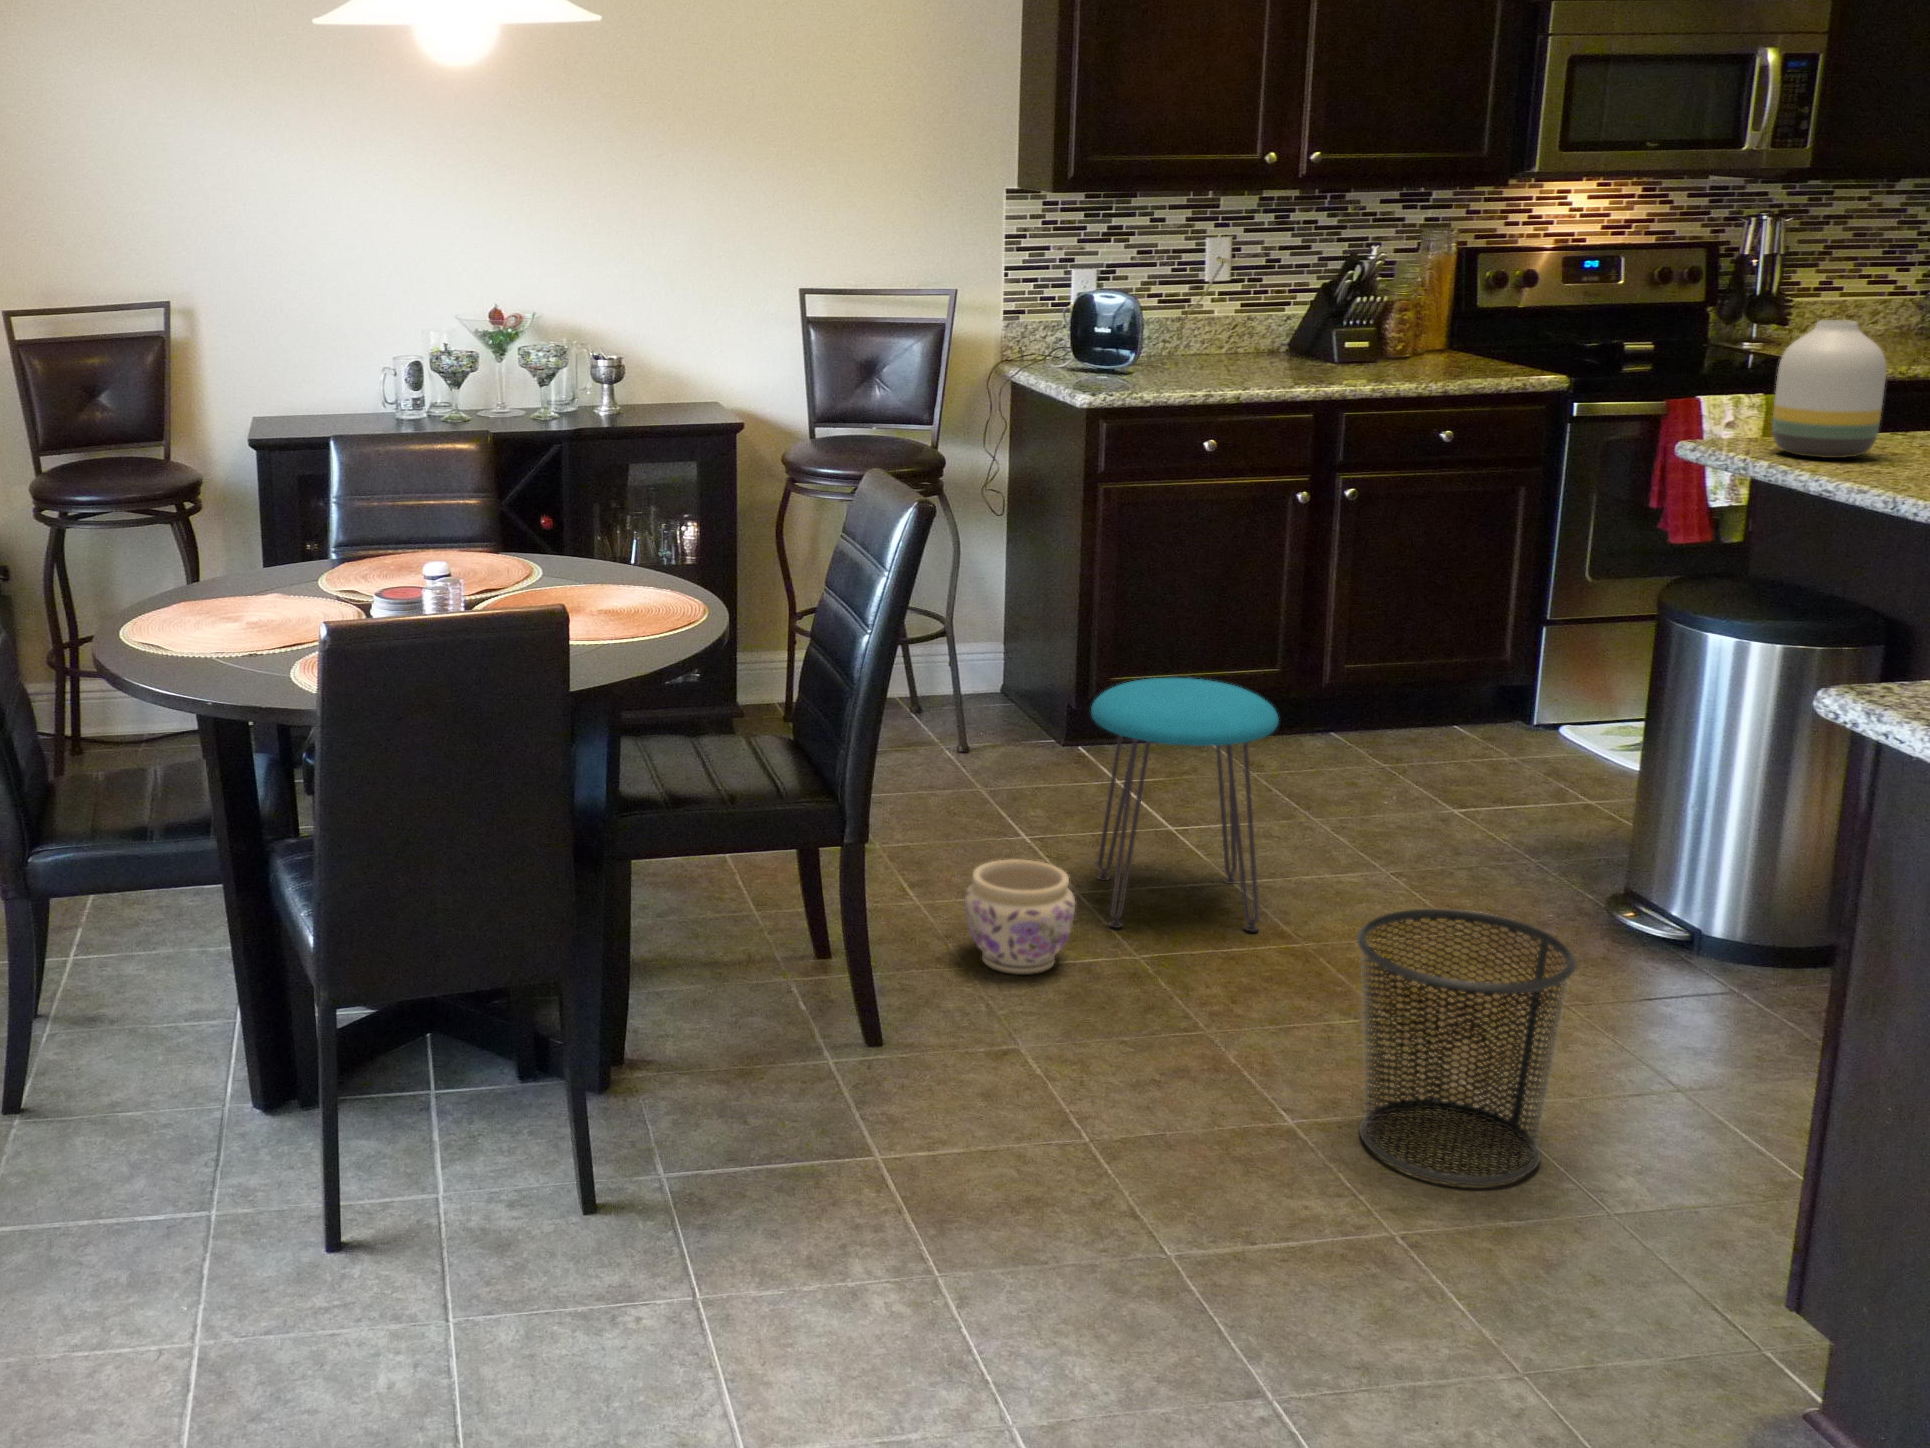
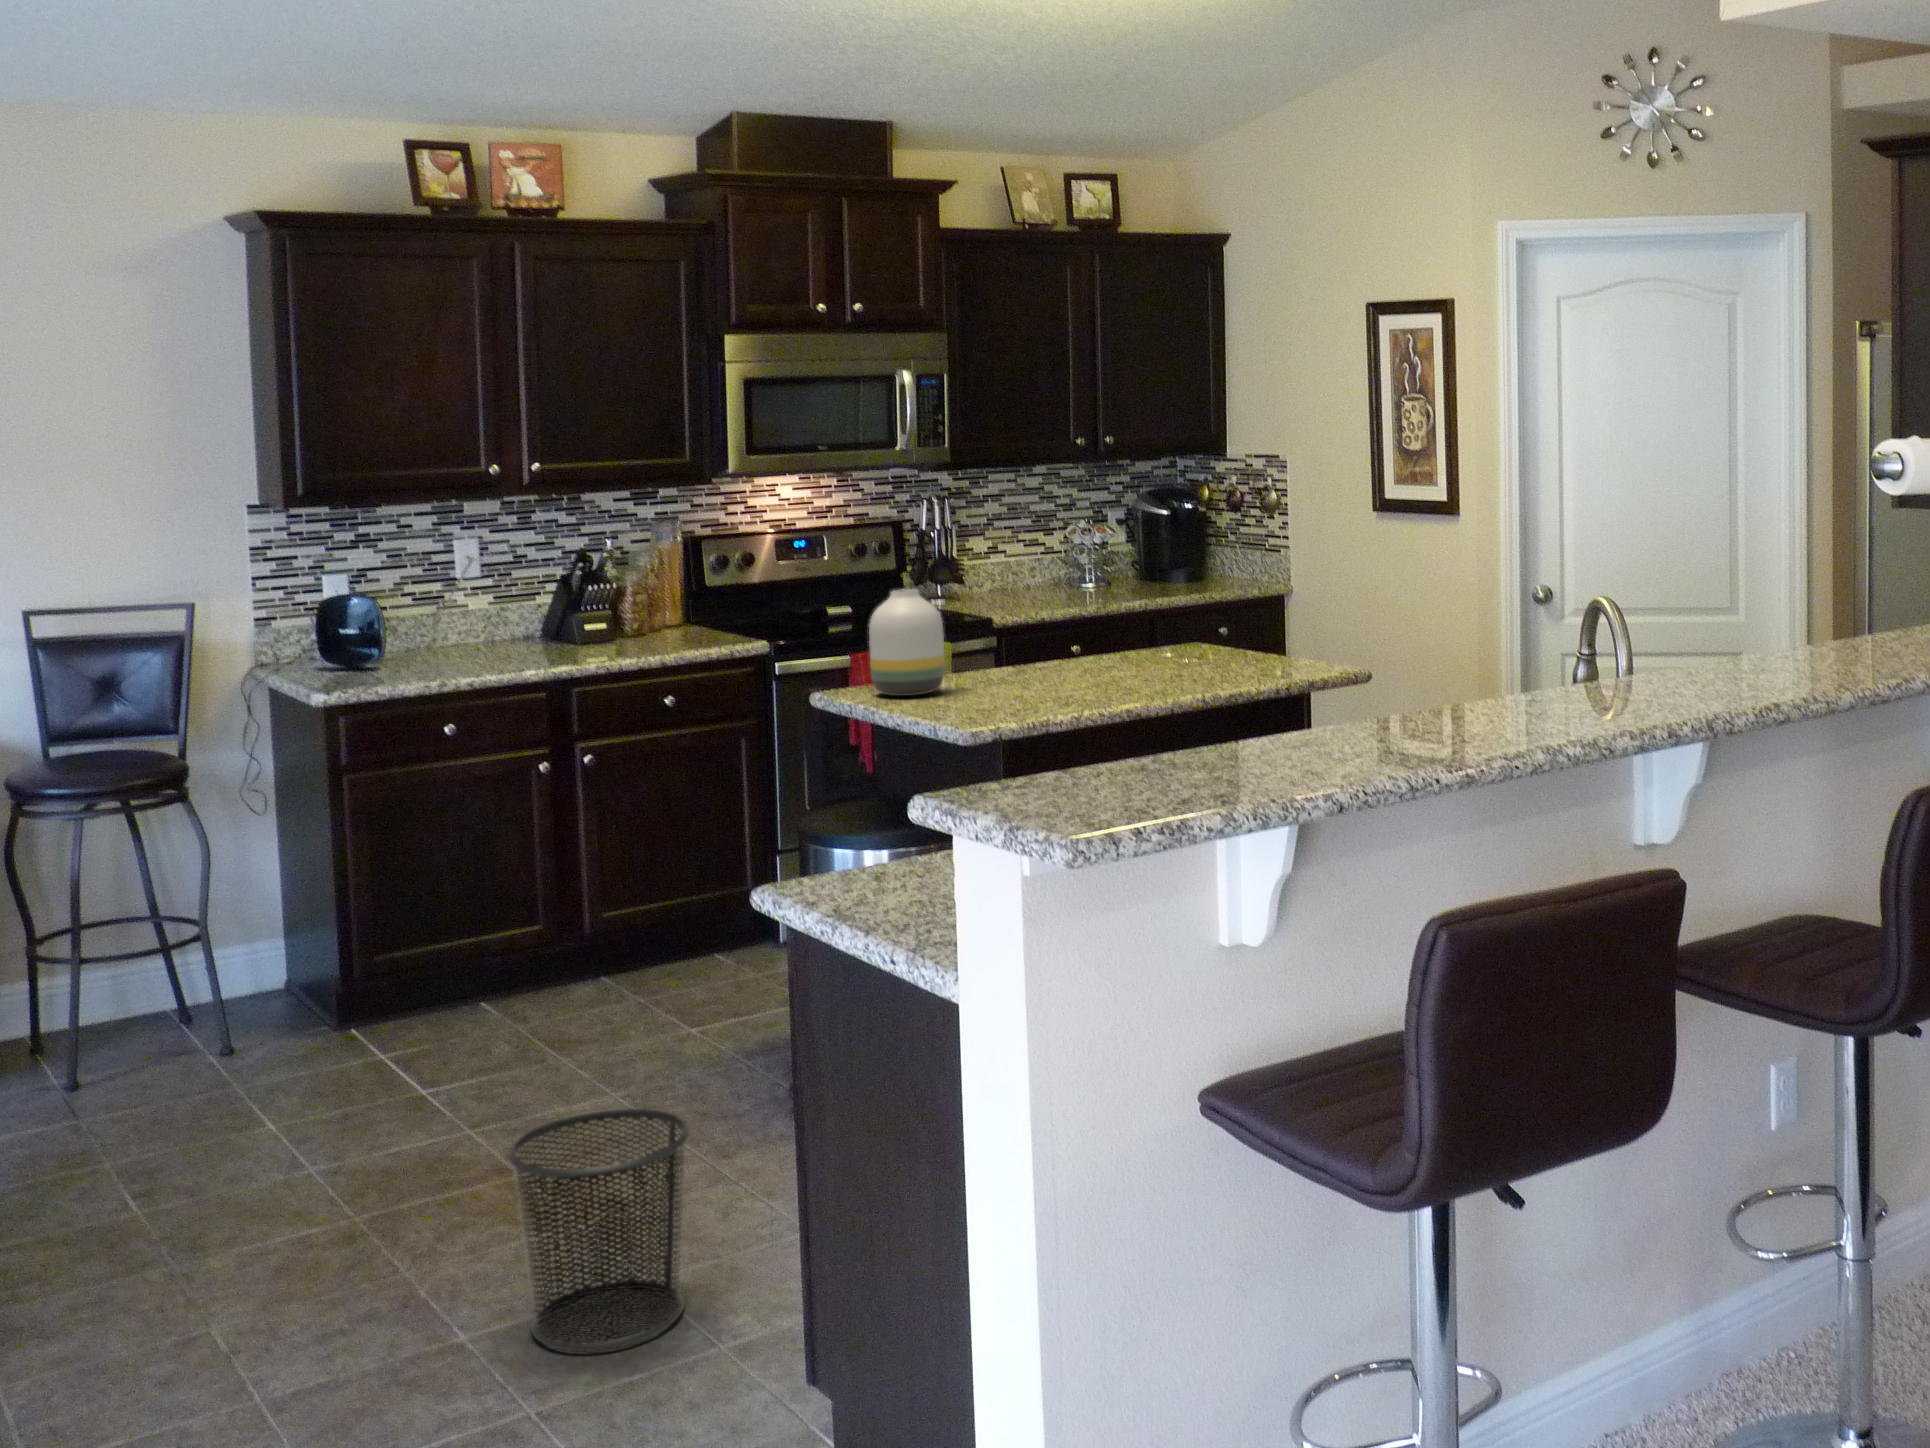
stool: present [1091,678,1279,931] -> none [310,947,491,1196]
planter: present [965,859,1075,975] -> none [173,1146,290,1263]

